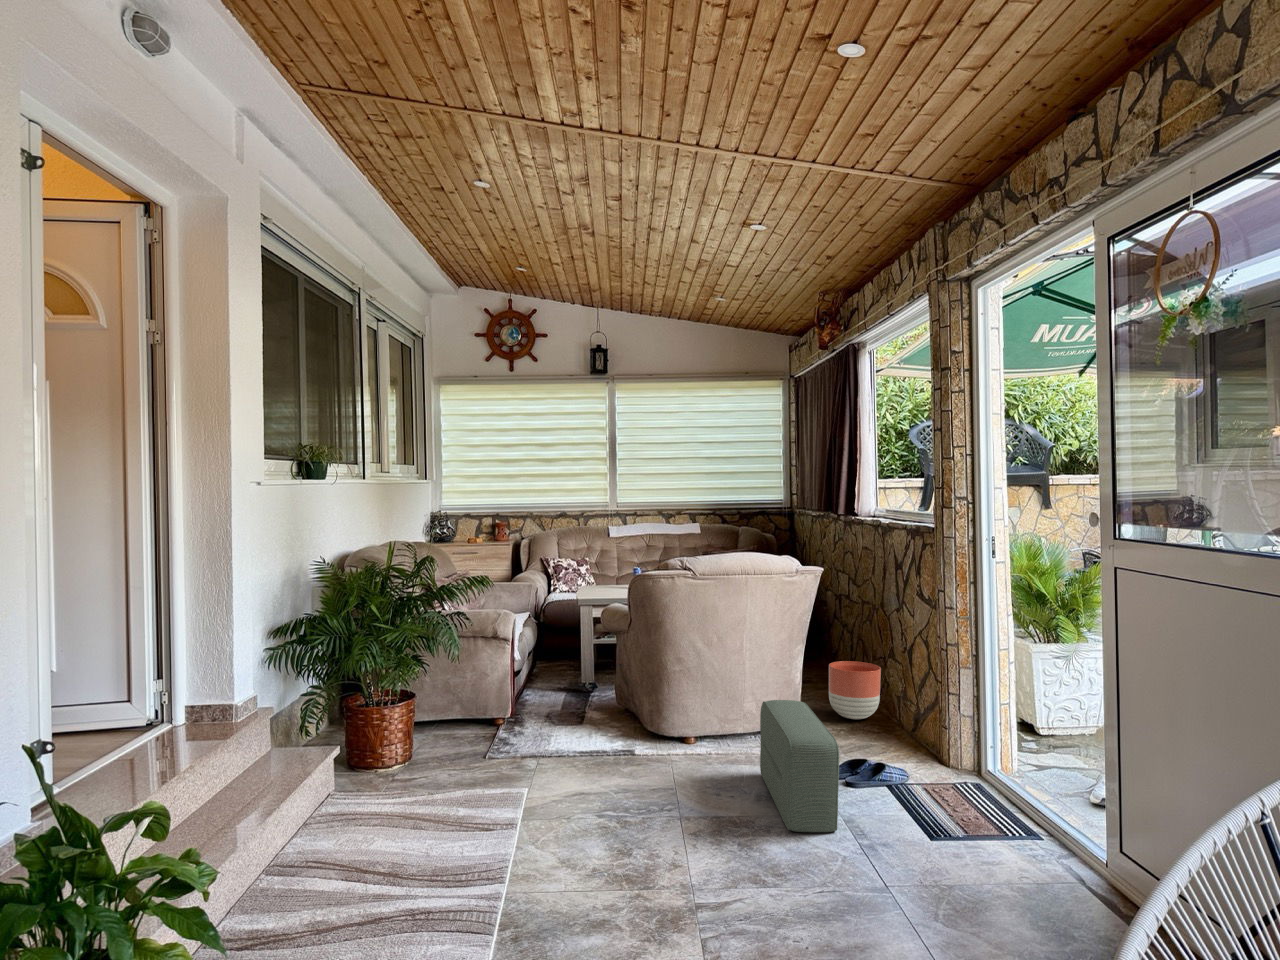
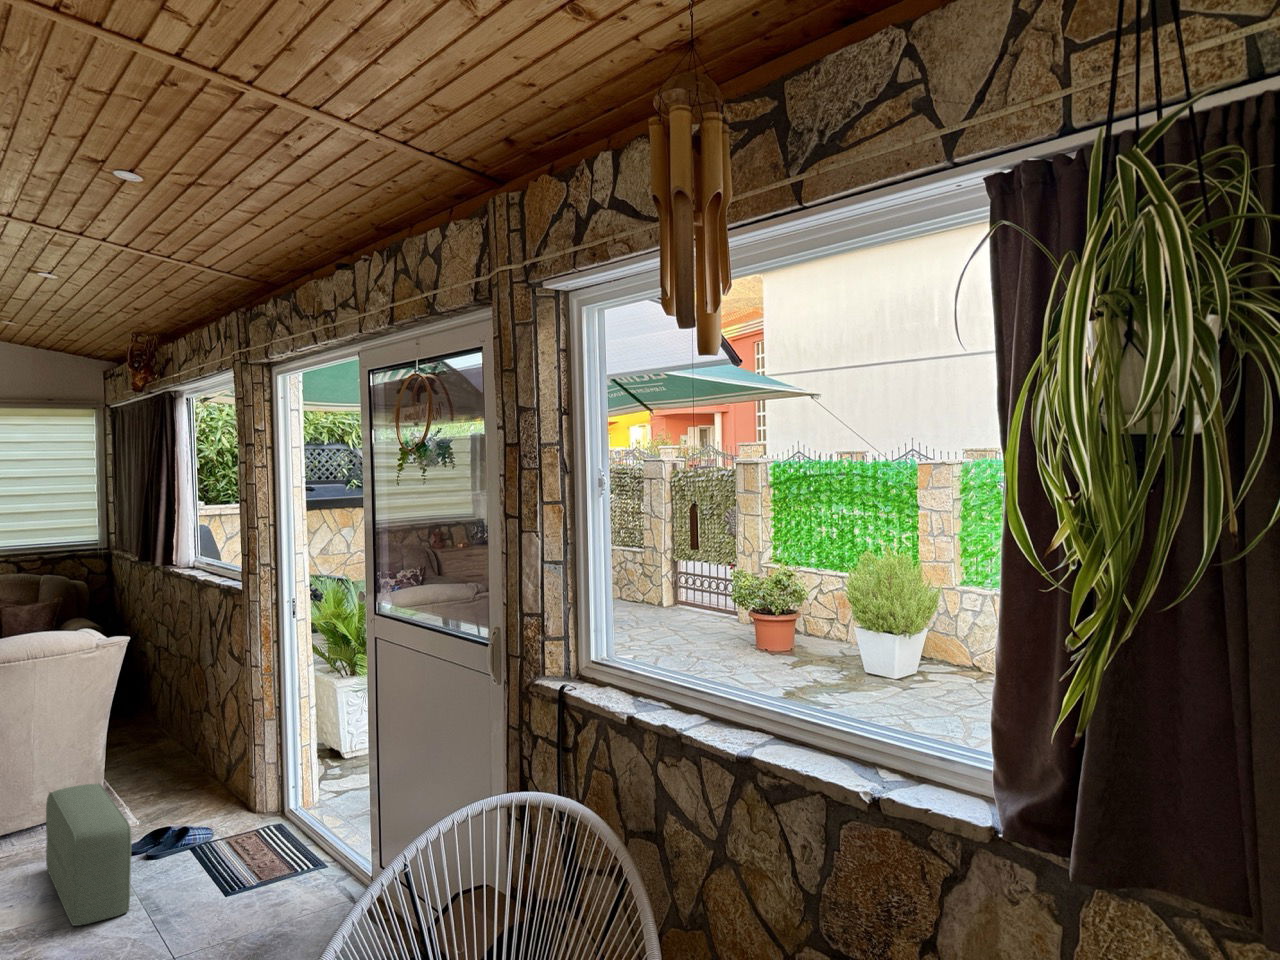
planter: present [829,661,881,719] -> none [139,720,196,781]

